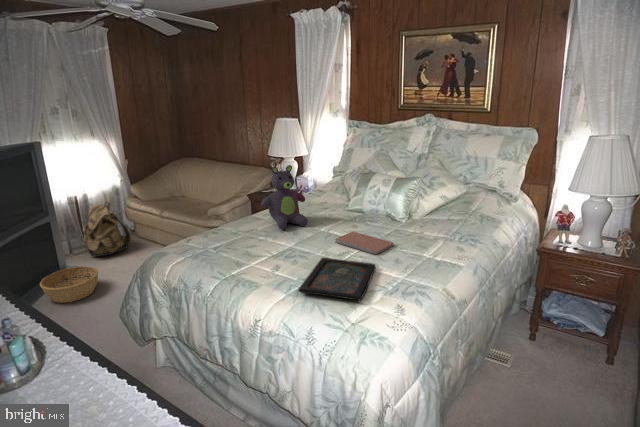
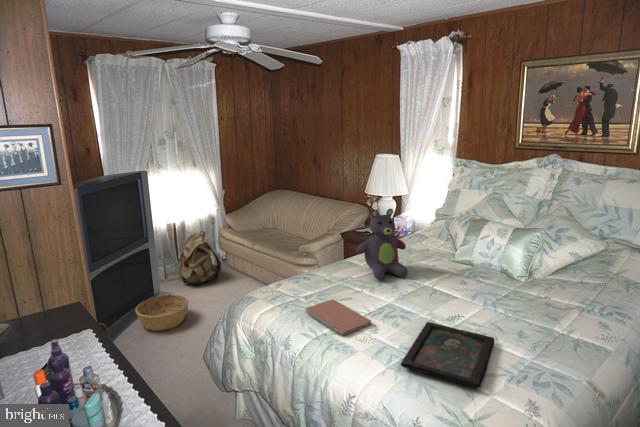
notebook: present [335,231,394,254] -> present [305,299,371,336]

